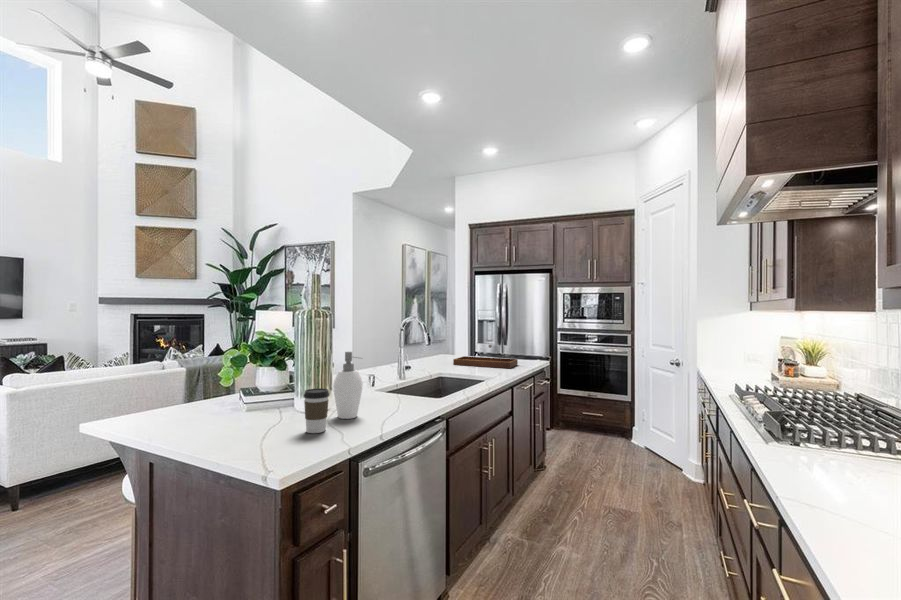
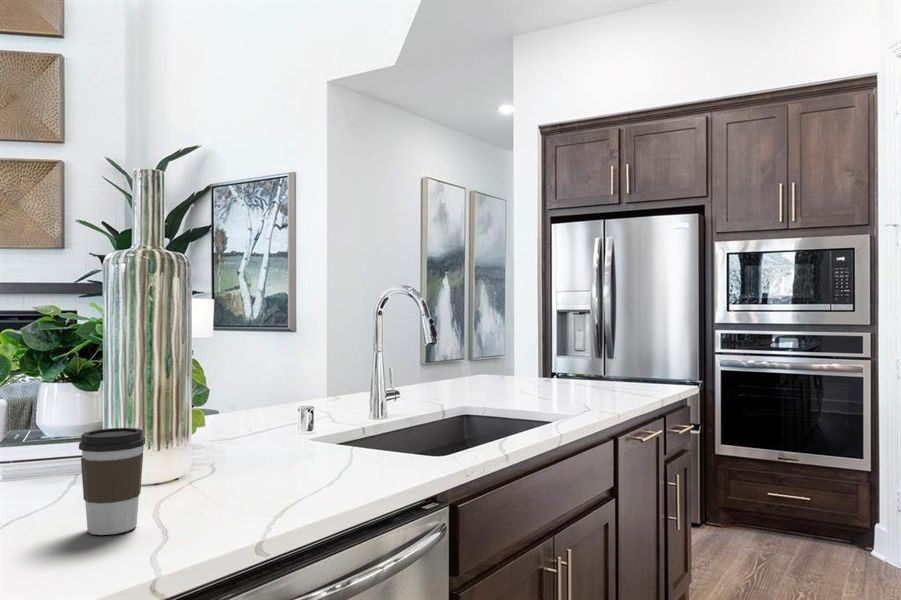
tray: present [453,345,518,368] -> none [499,351,630,398]
soap dispenser: present [333,352,363,419] -> none [178,346,246,500]

